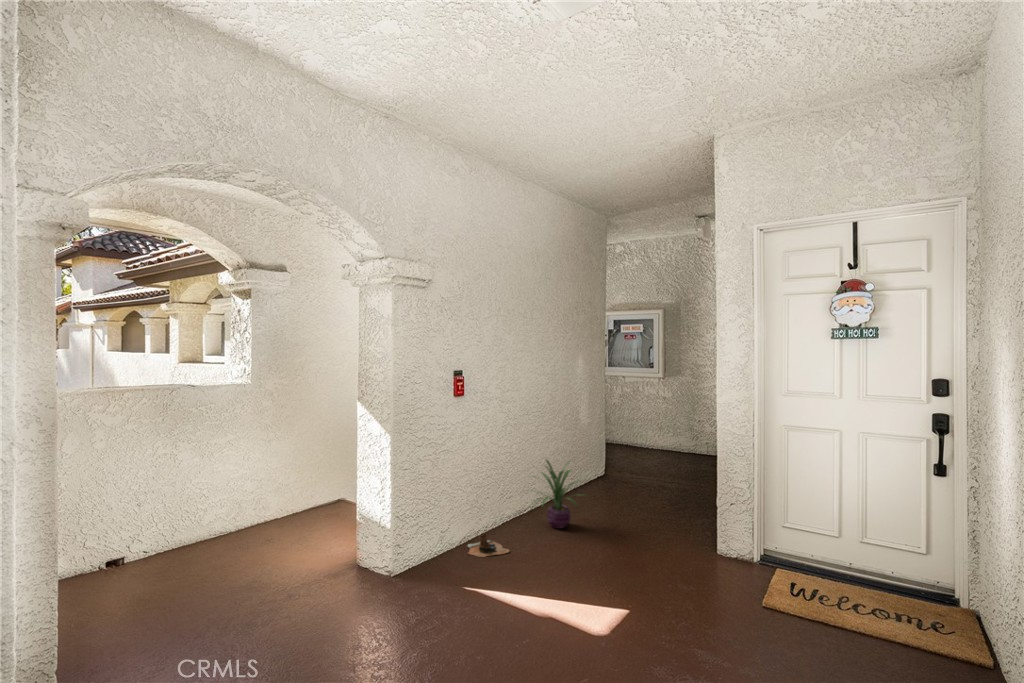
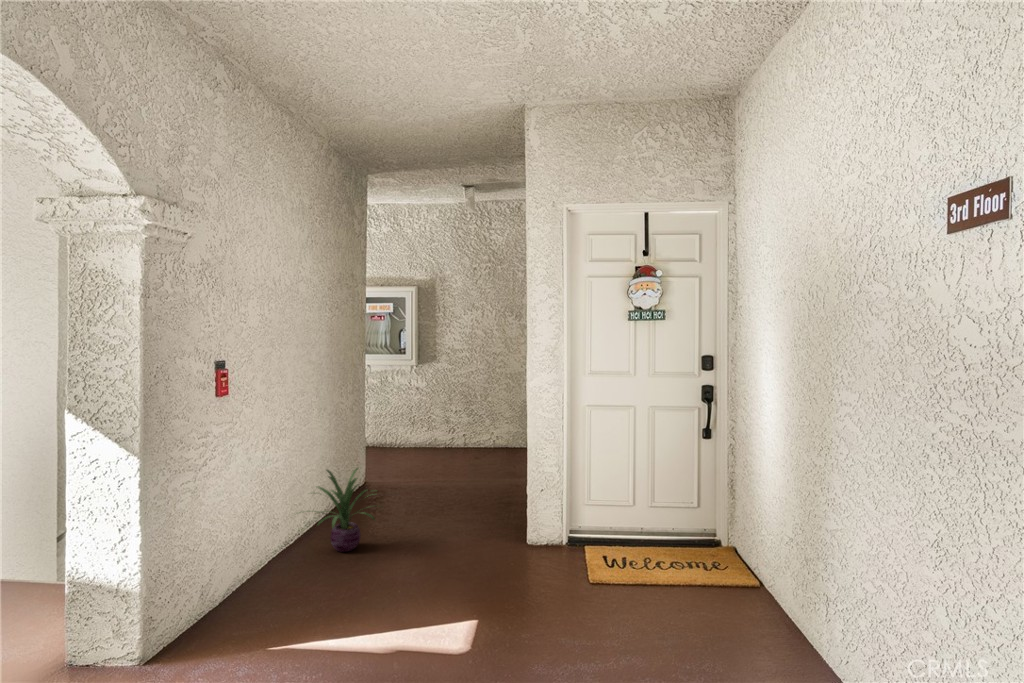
boots: present [468,535,509,557] -> none [237,578,300,609]

